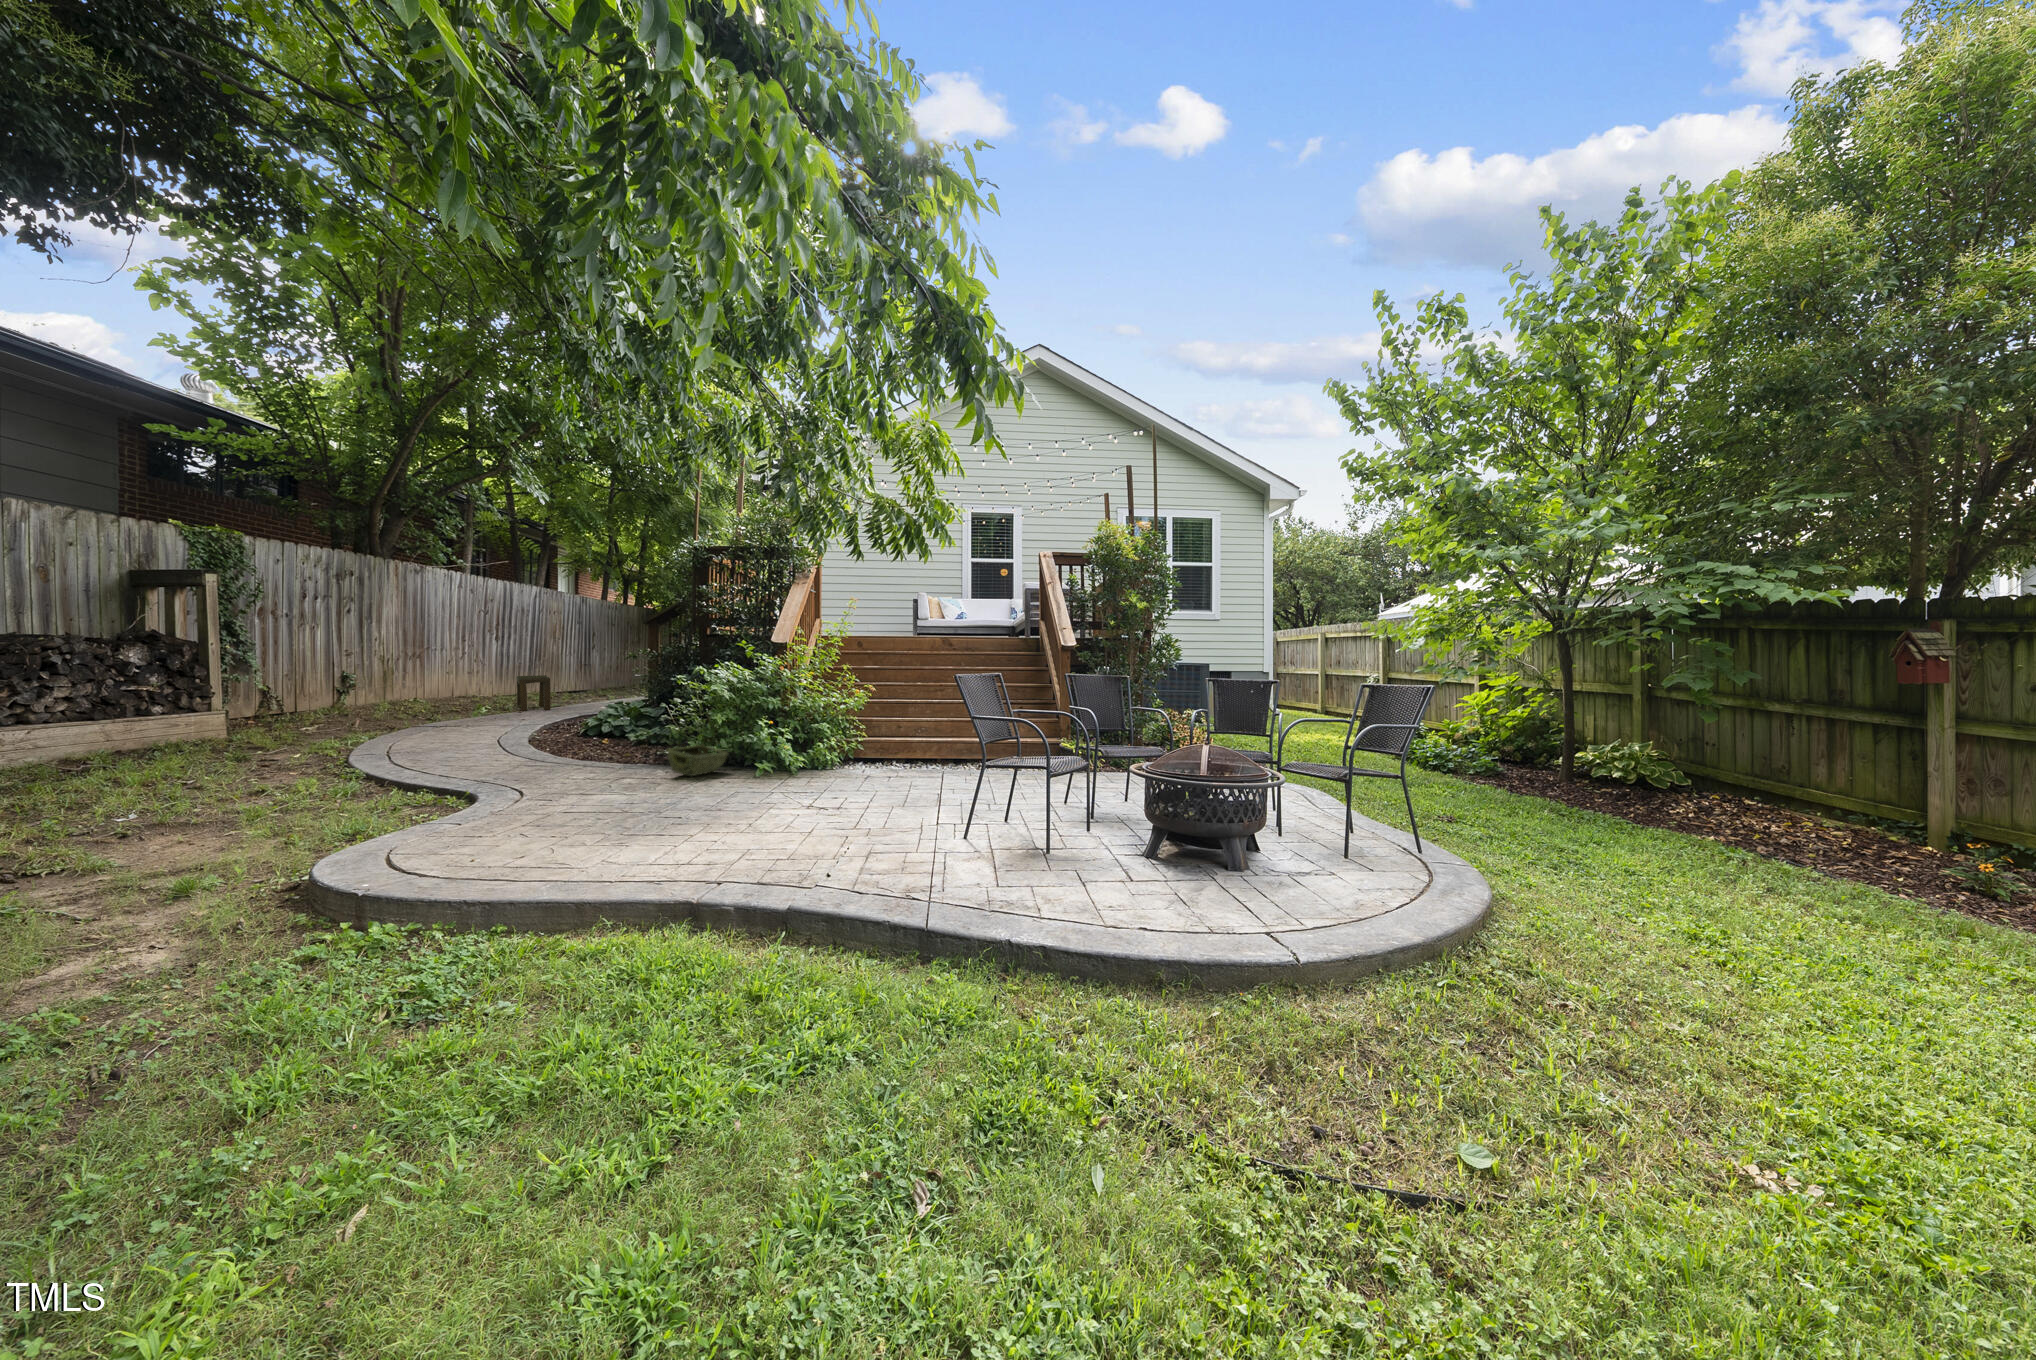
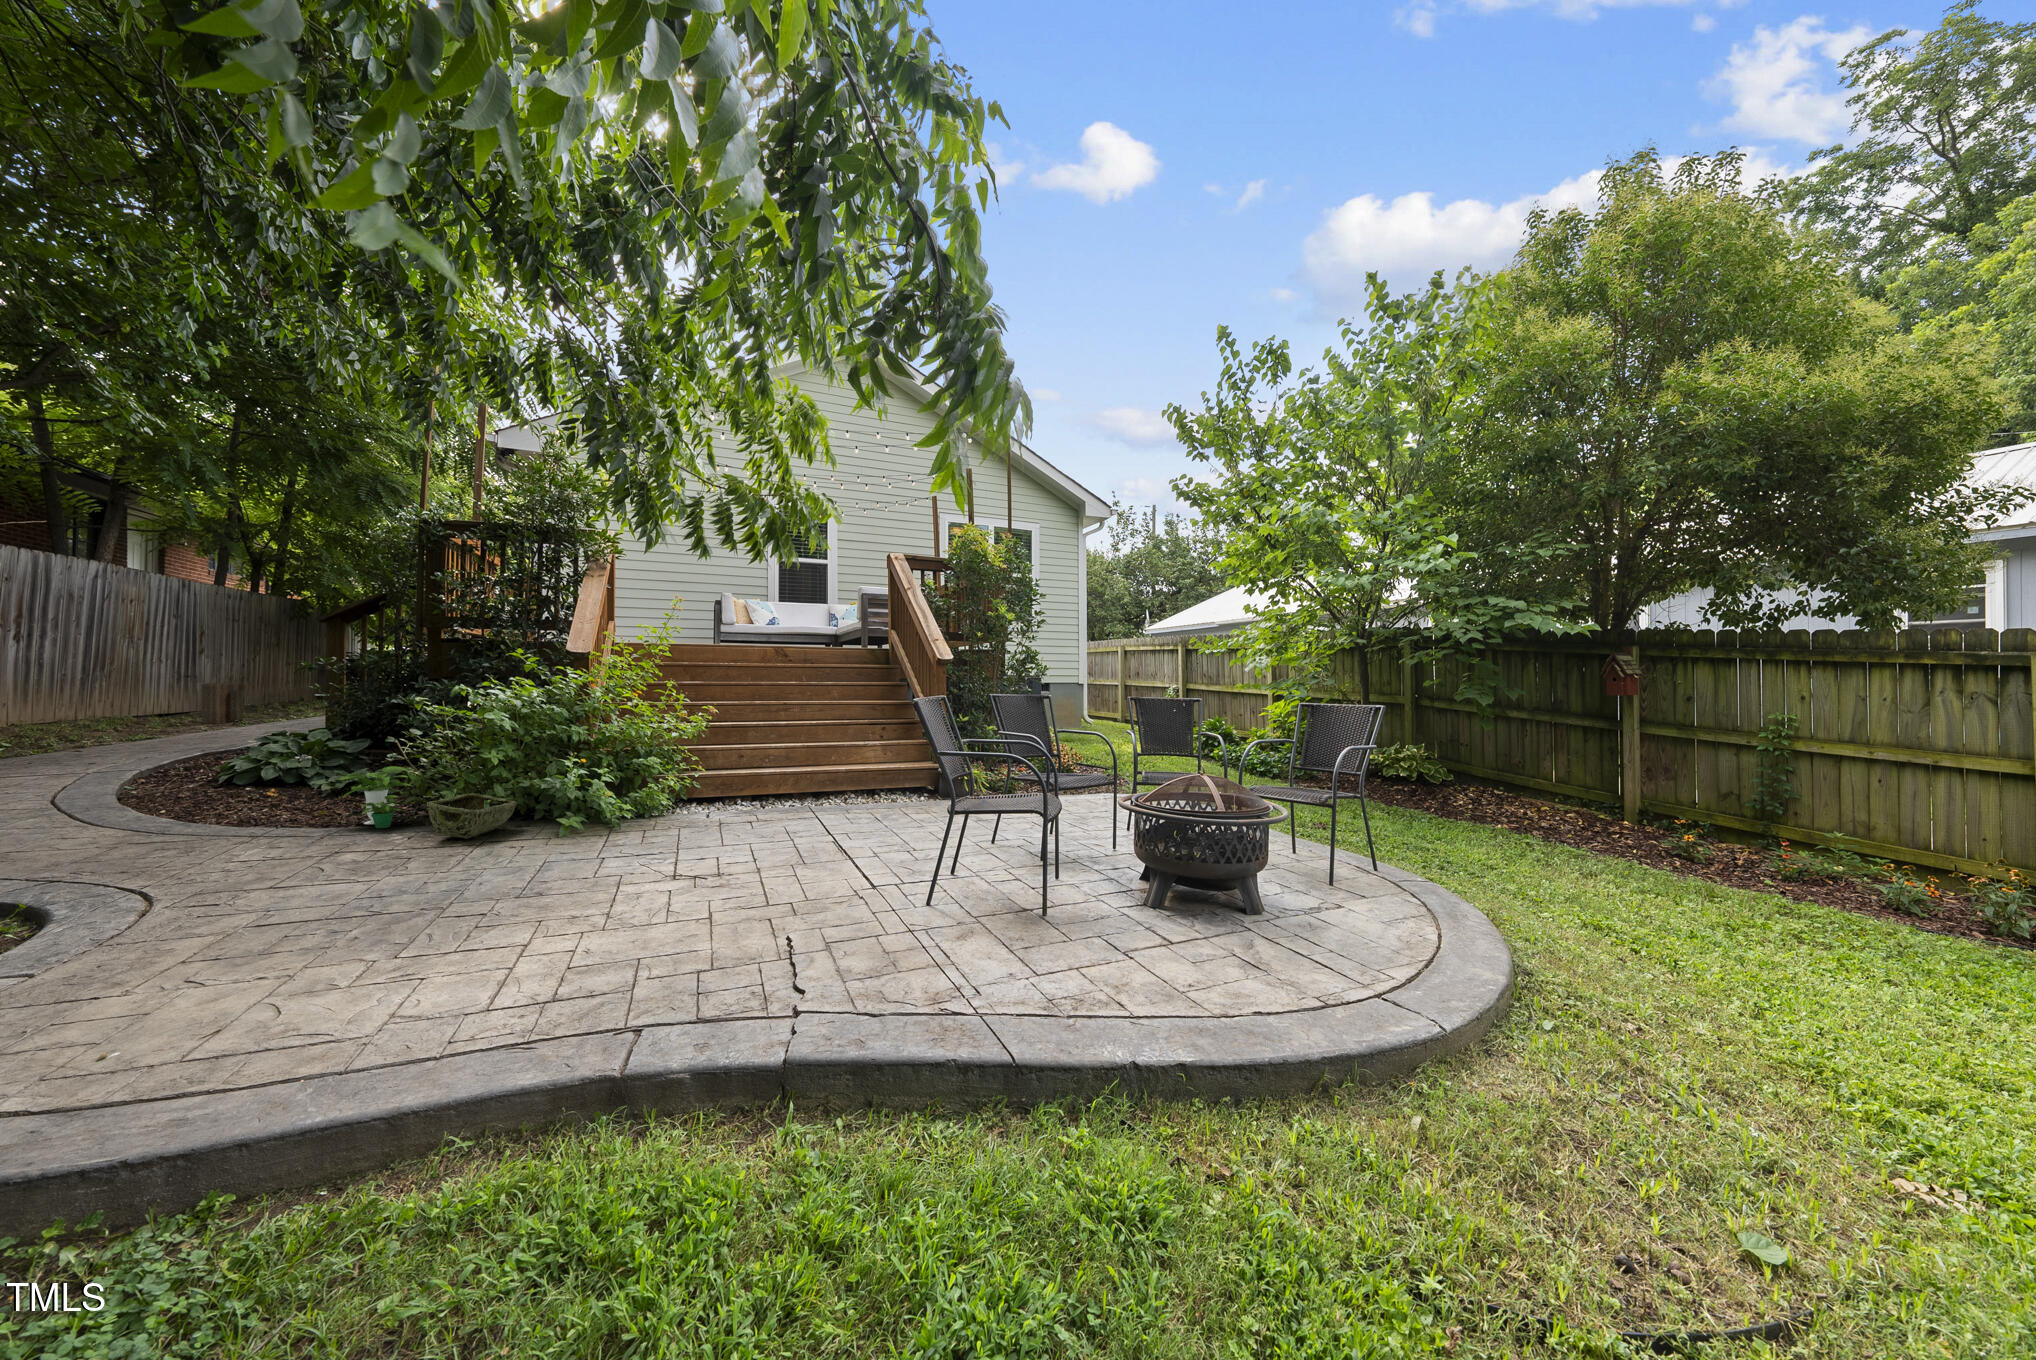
side table: none [585,669,614,700] -> present [197,682,248,724]
bench: present [516,675,551,711] -> none [82,692,148,744]
potted plant: none [622,724,669,768] -> present [339,766,412,828]

